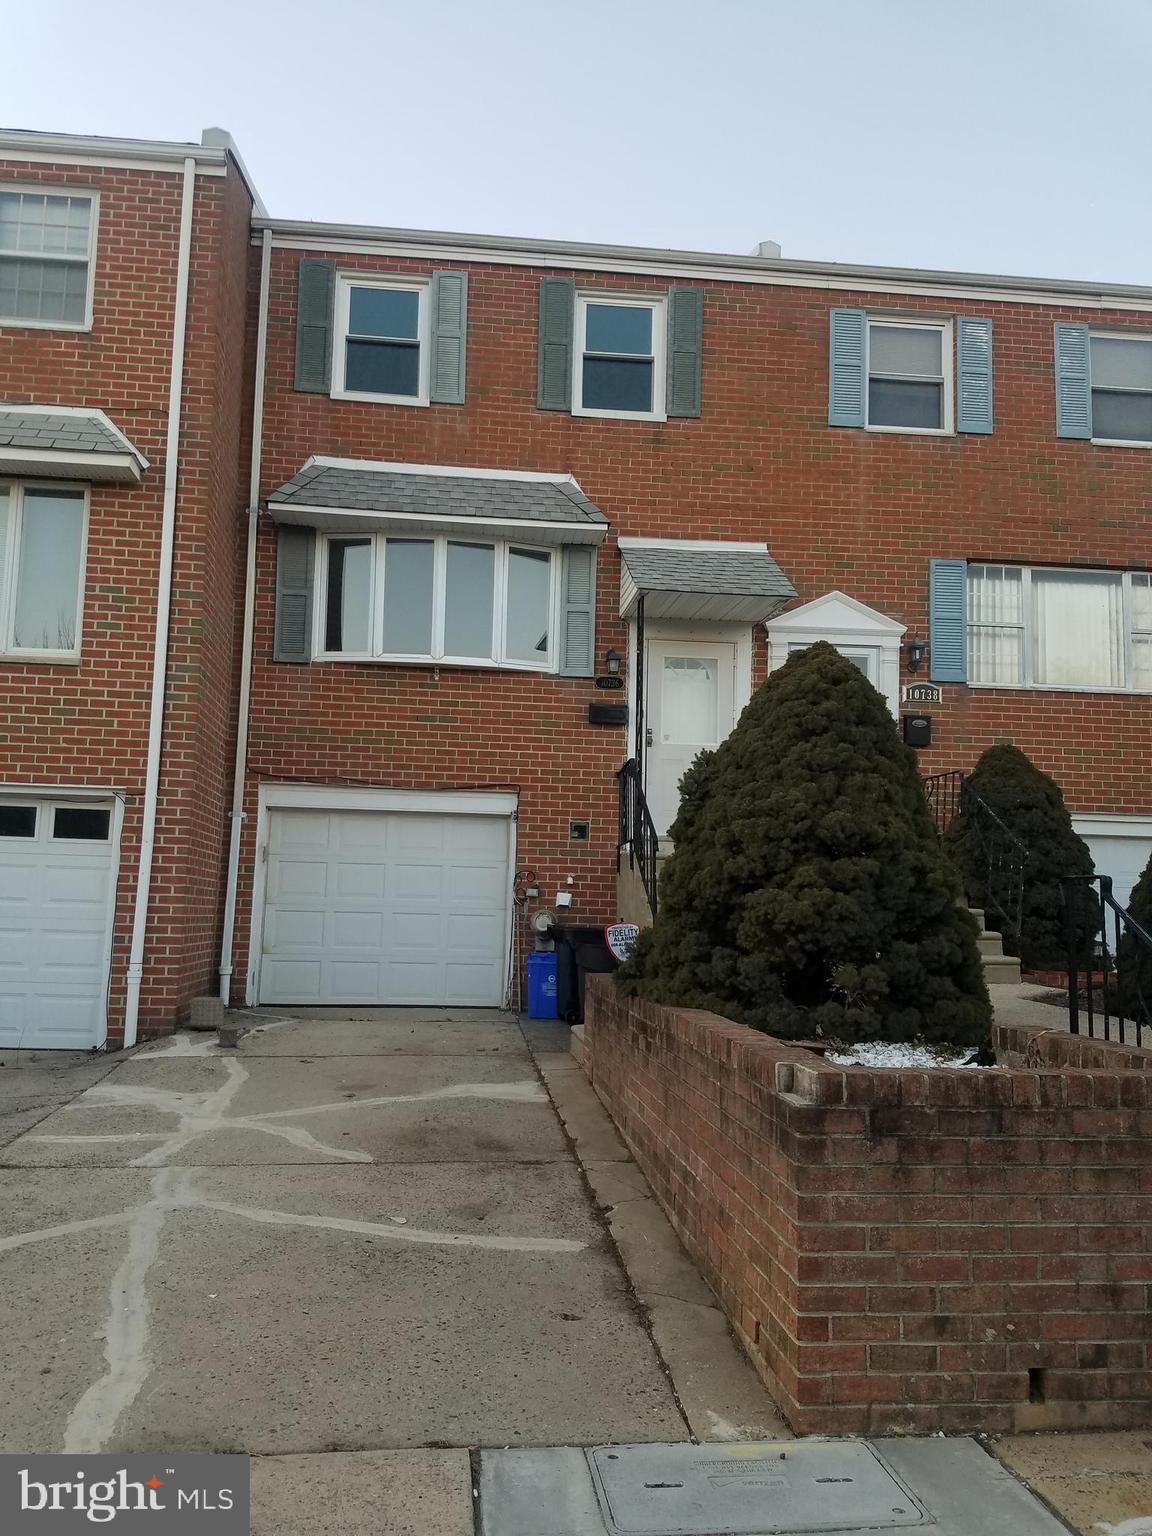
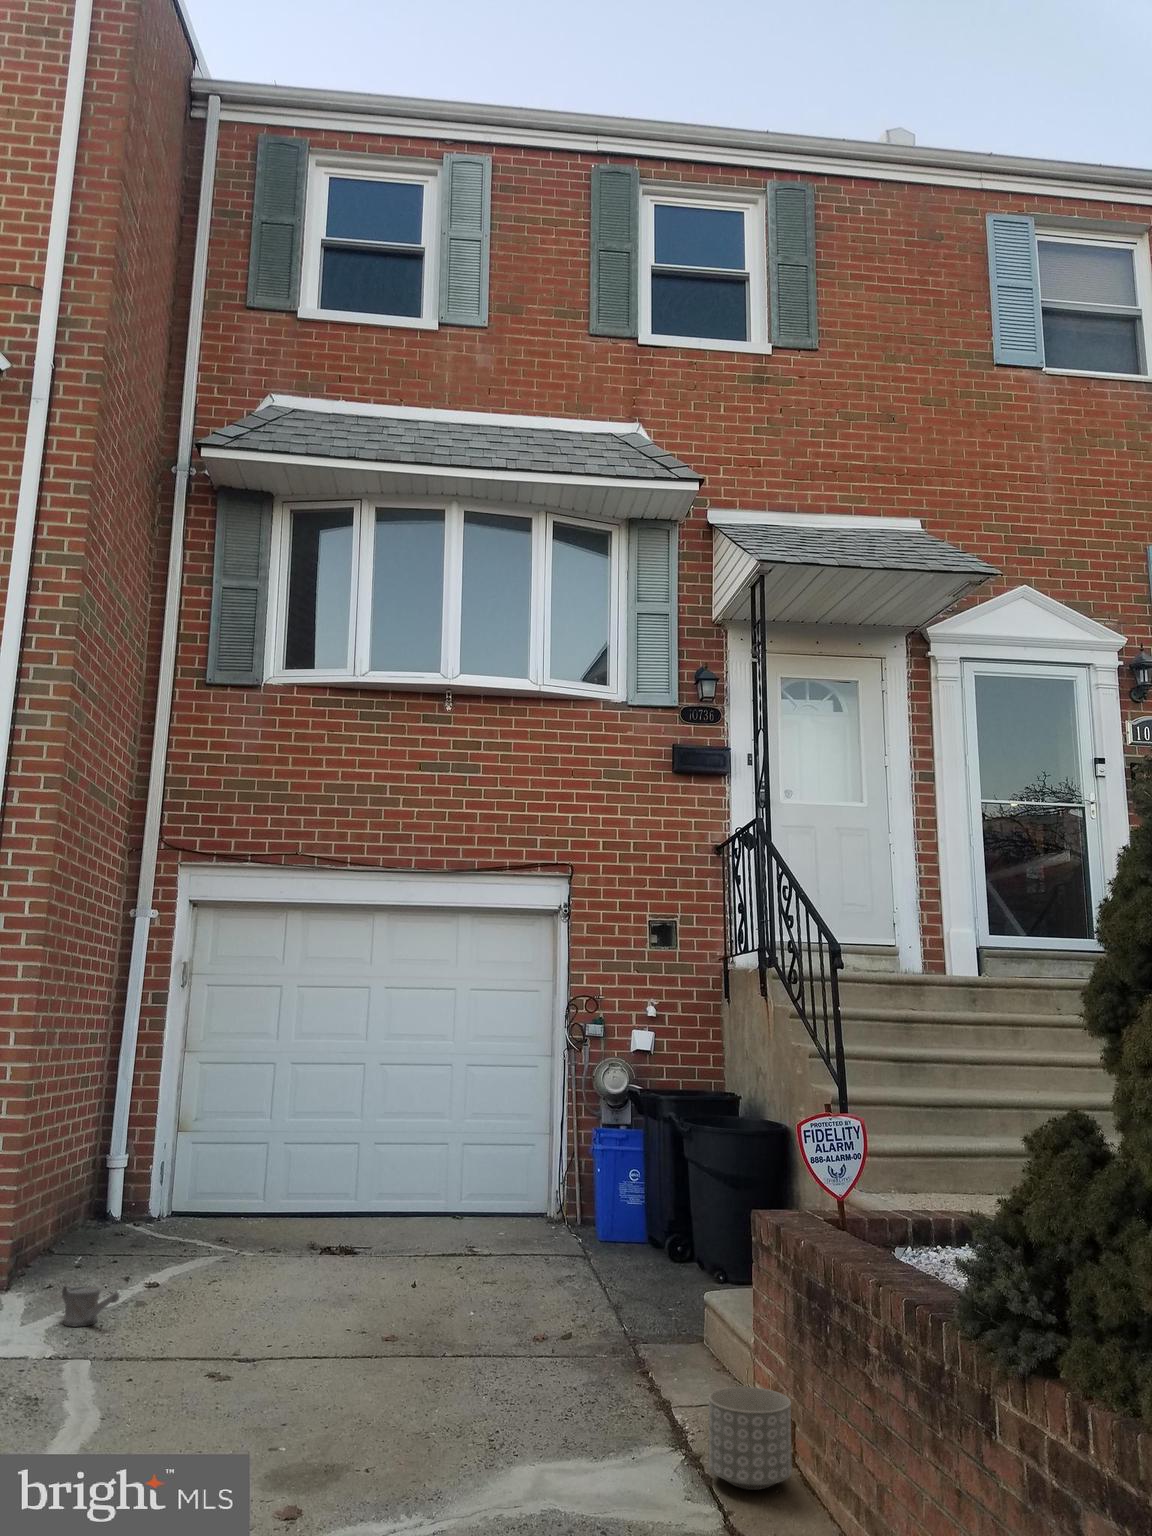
planter: present [190,997,224,1030] -> present [709,1387,792,1490]

